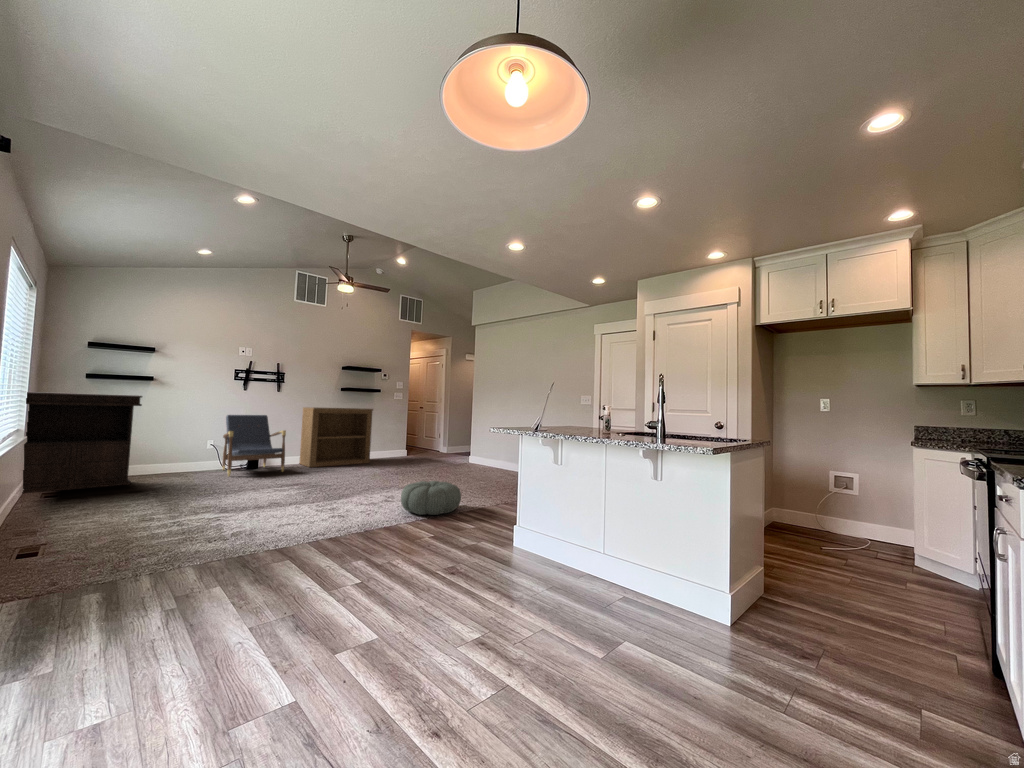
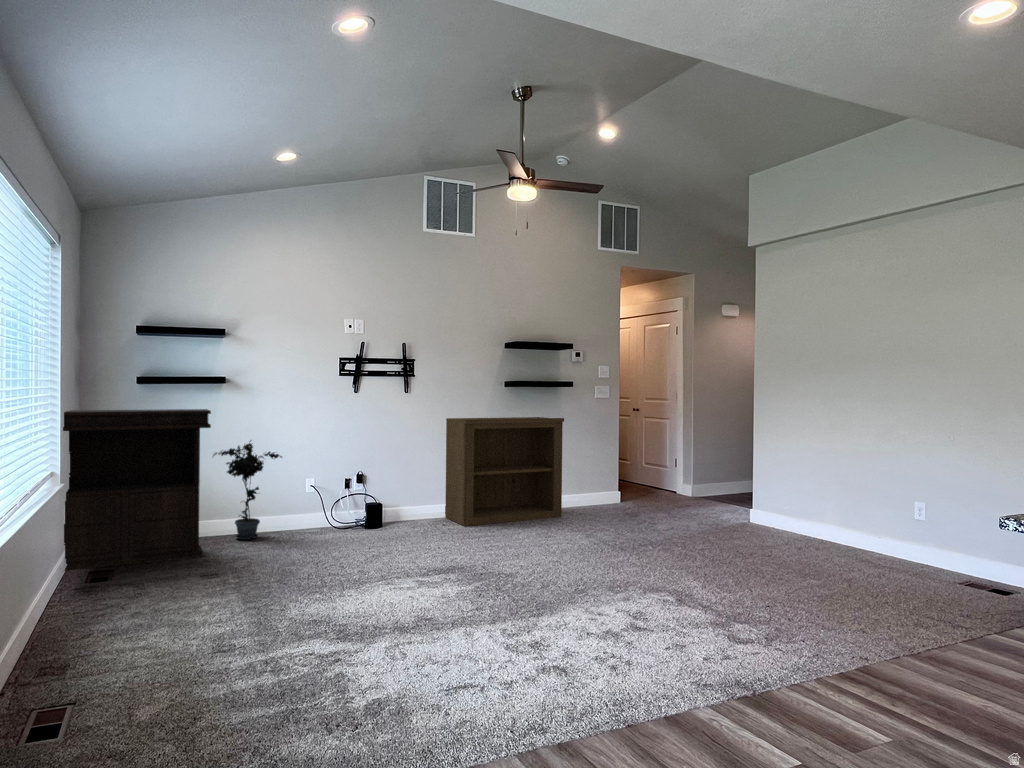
potted plant: none [141,415,192,476] -> present [214,441,282,540]
lounge chair: present [222,415,286,476] -> none [330,434,425,544]
pouf: present [401,481,461,515] -> none [676,594,816,684]

